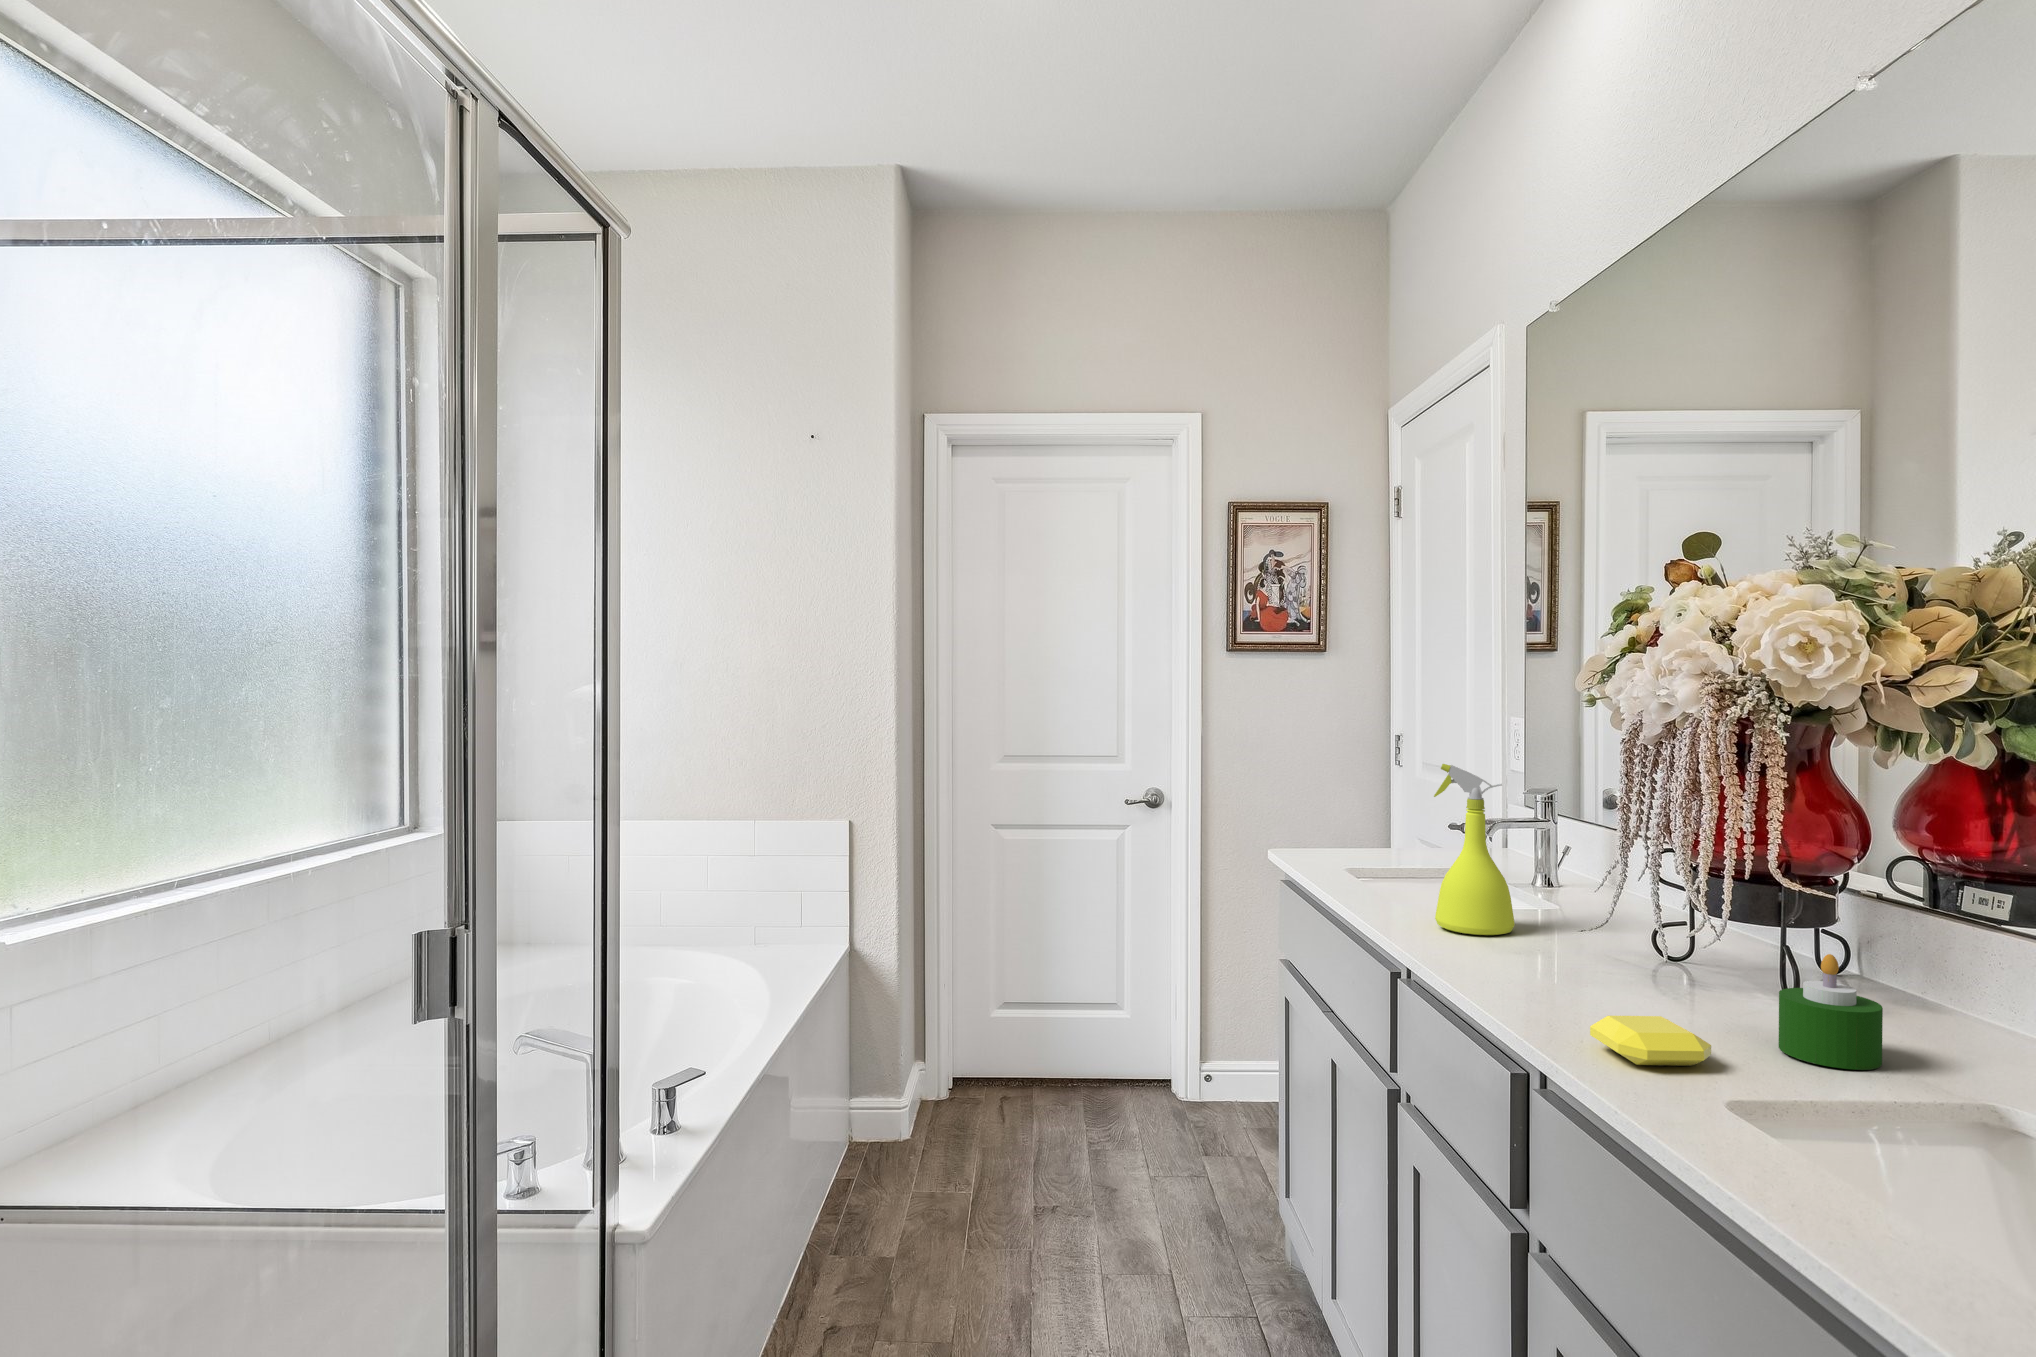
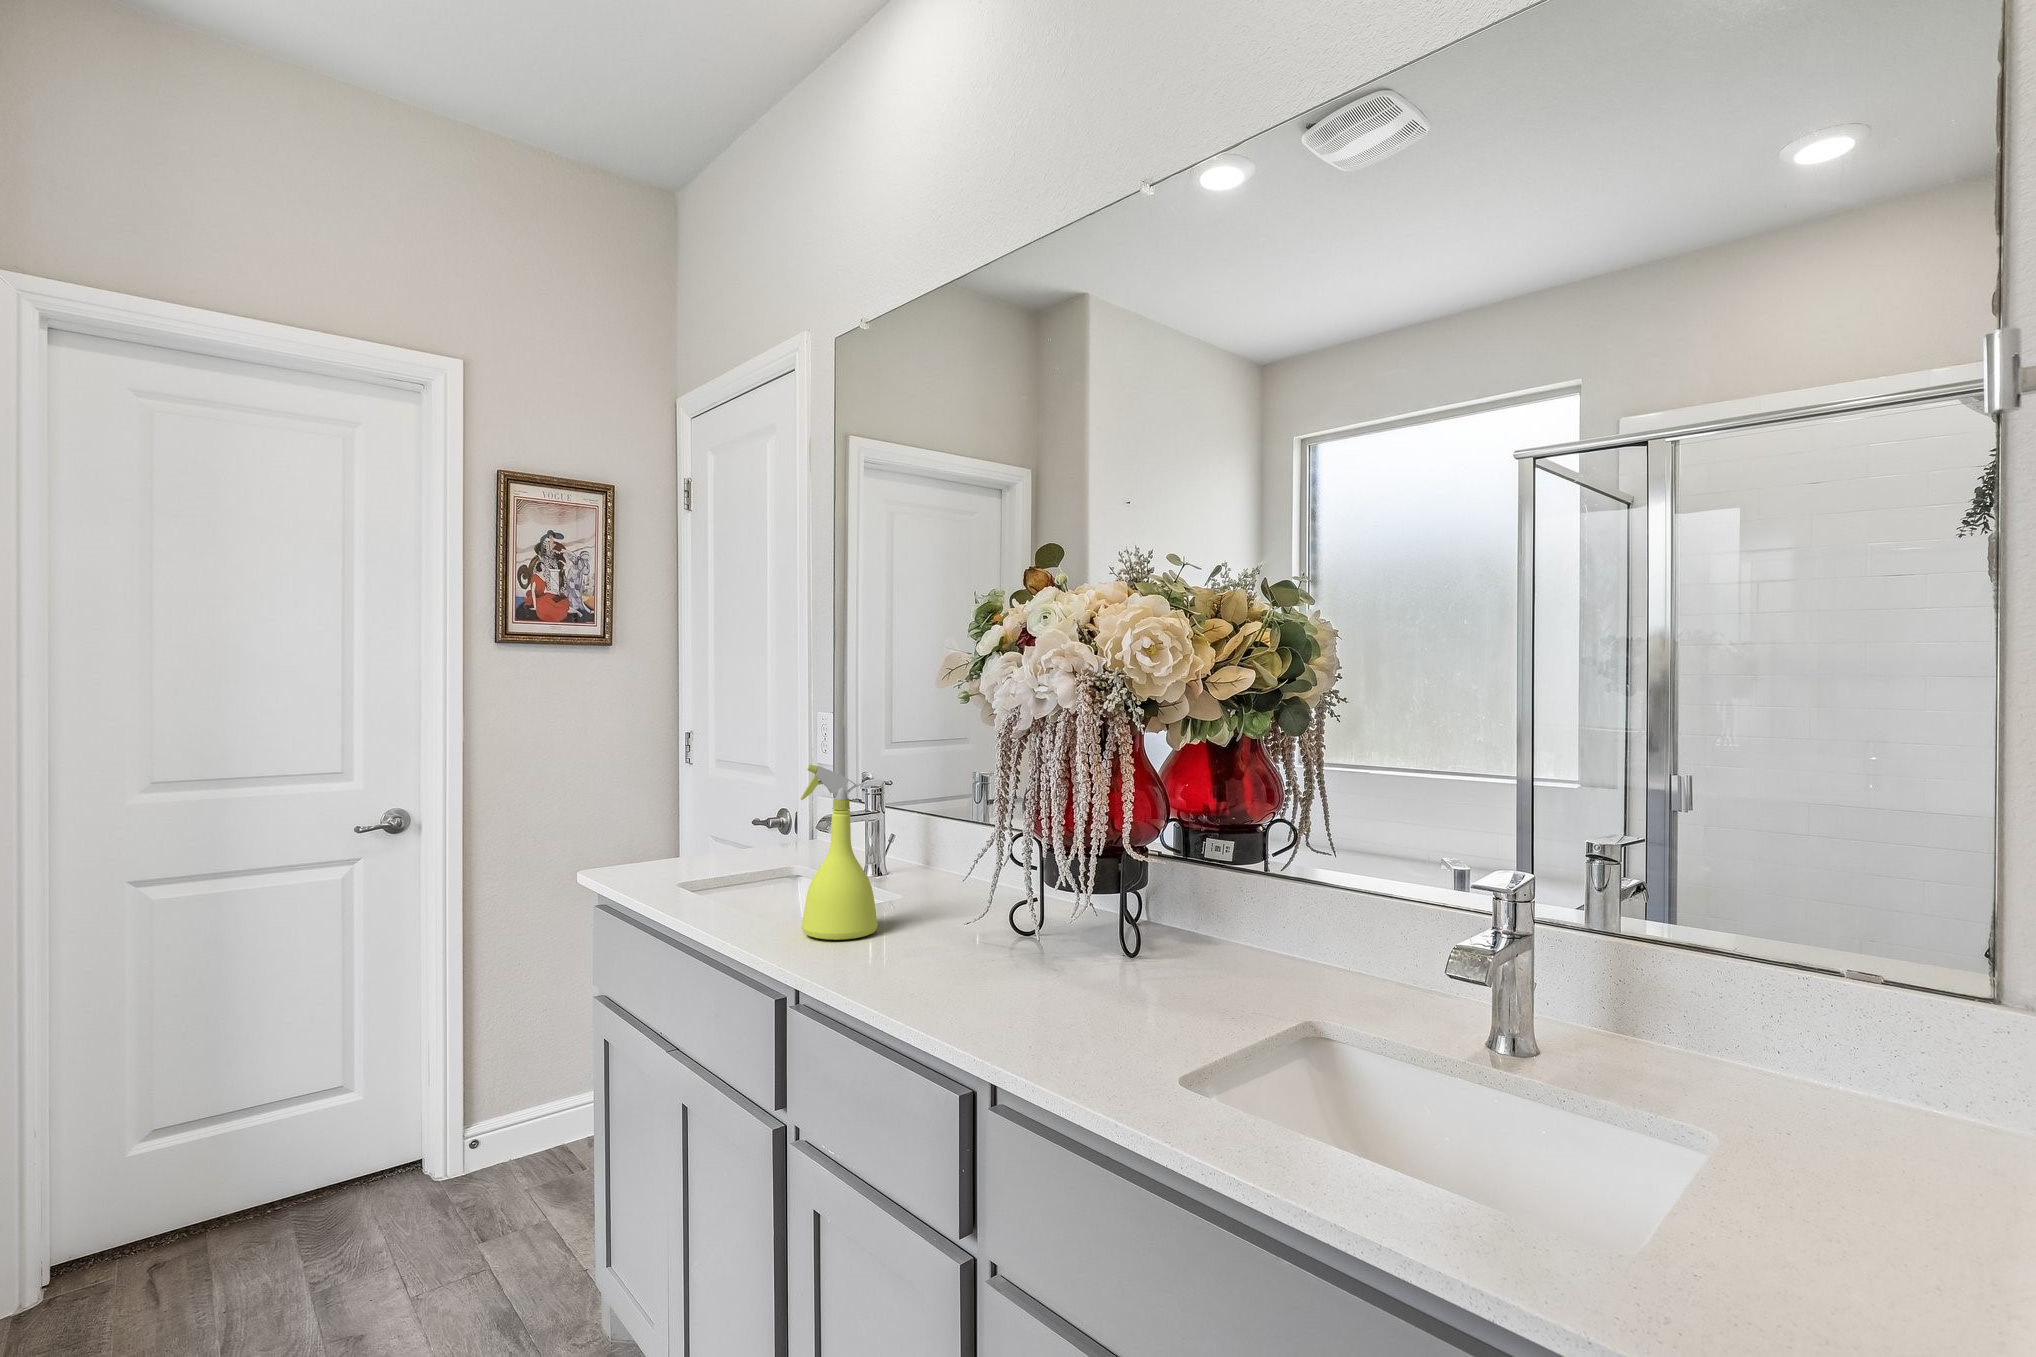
candle: present [1779,954,1883,1070] -> none [1151,917,1225,1016]
soap bar: present [1590,1016,1711,1066] -> none [1018,997,1118,1050]

